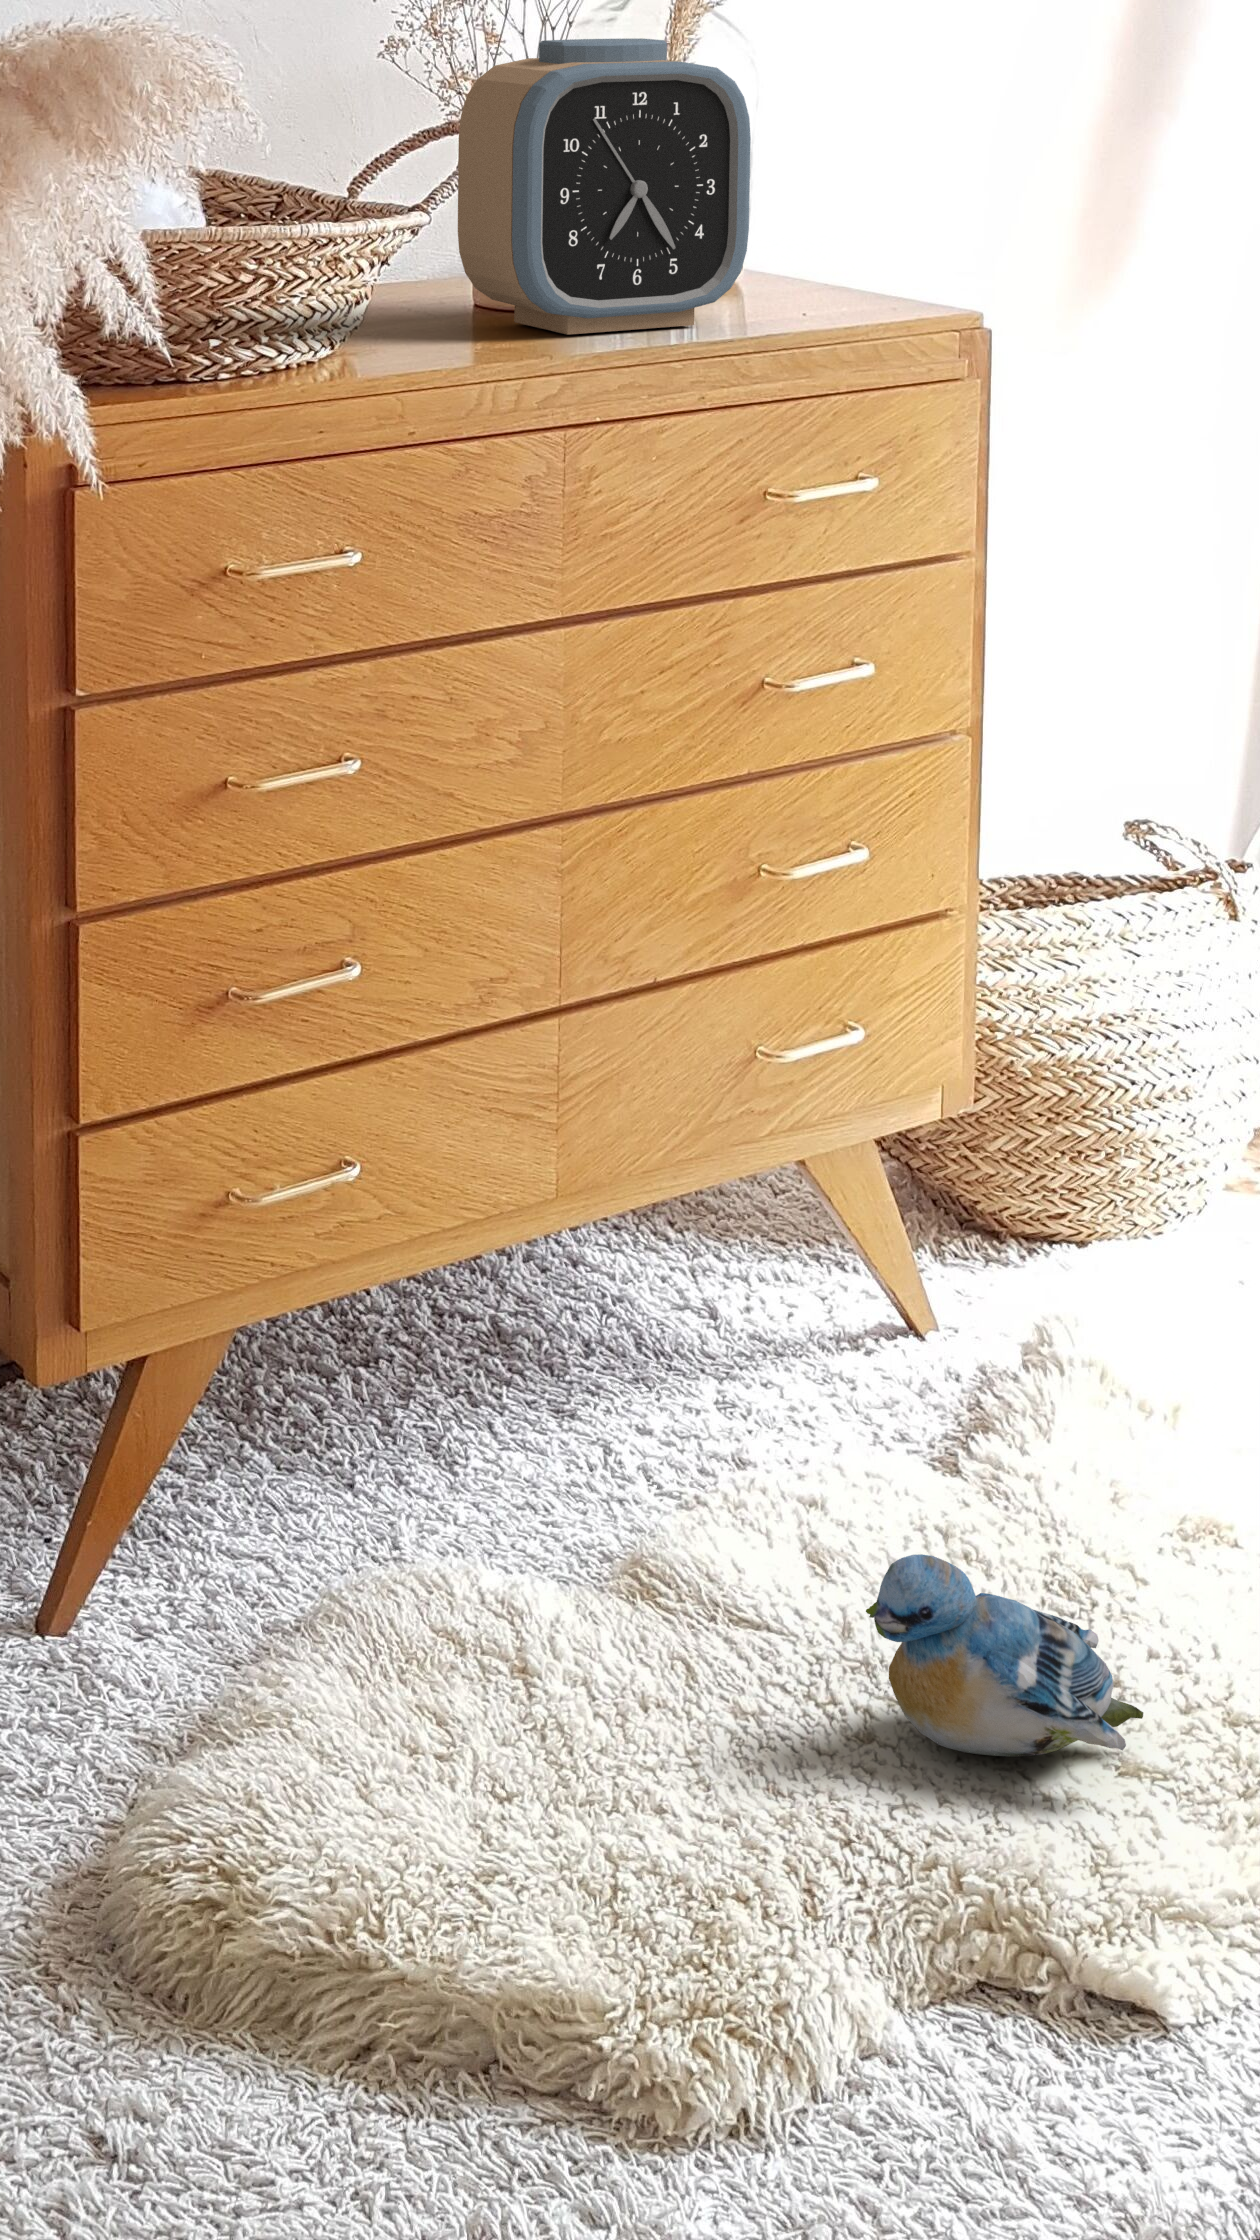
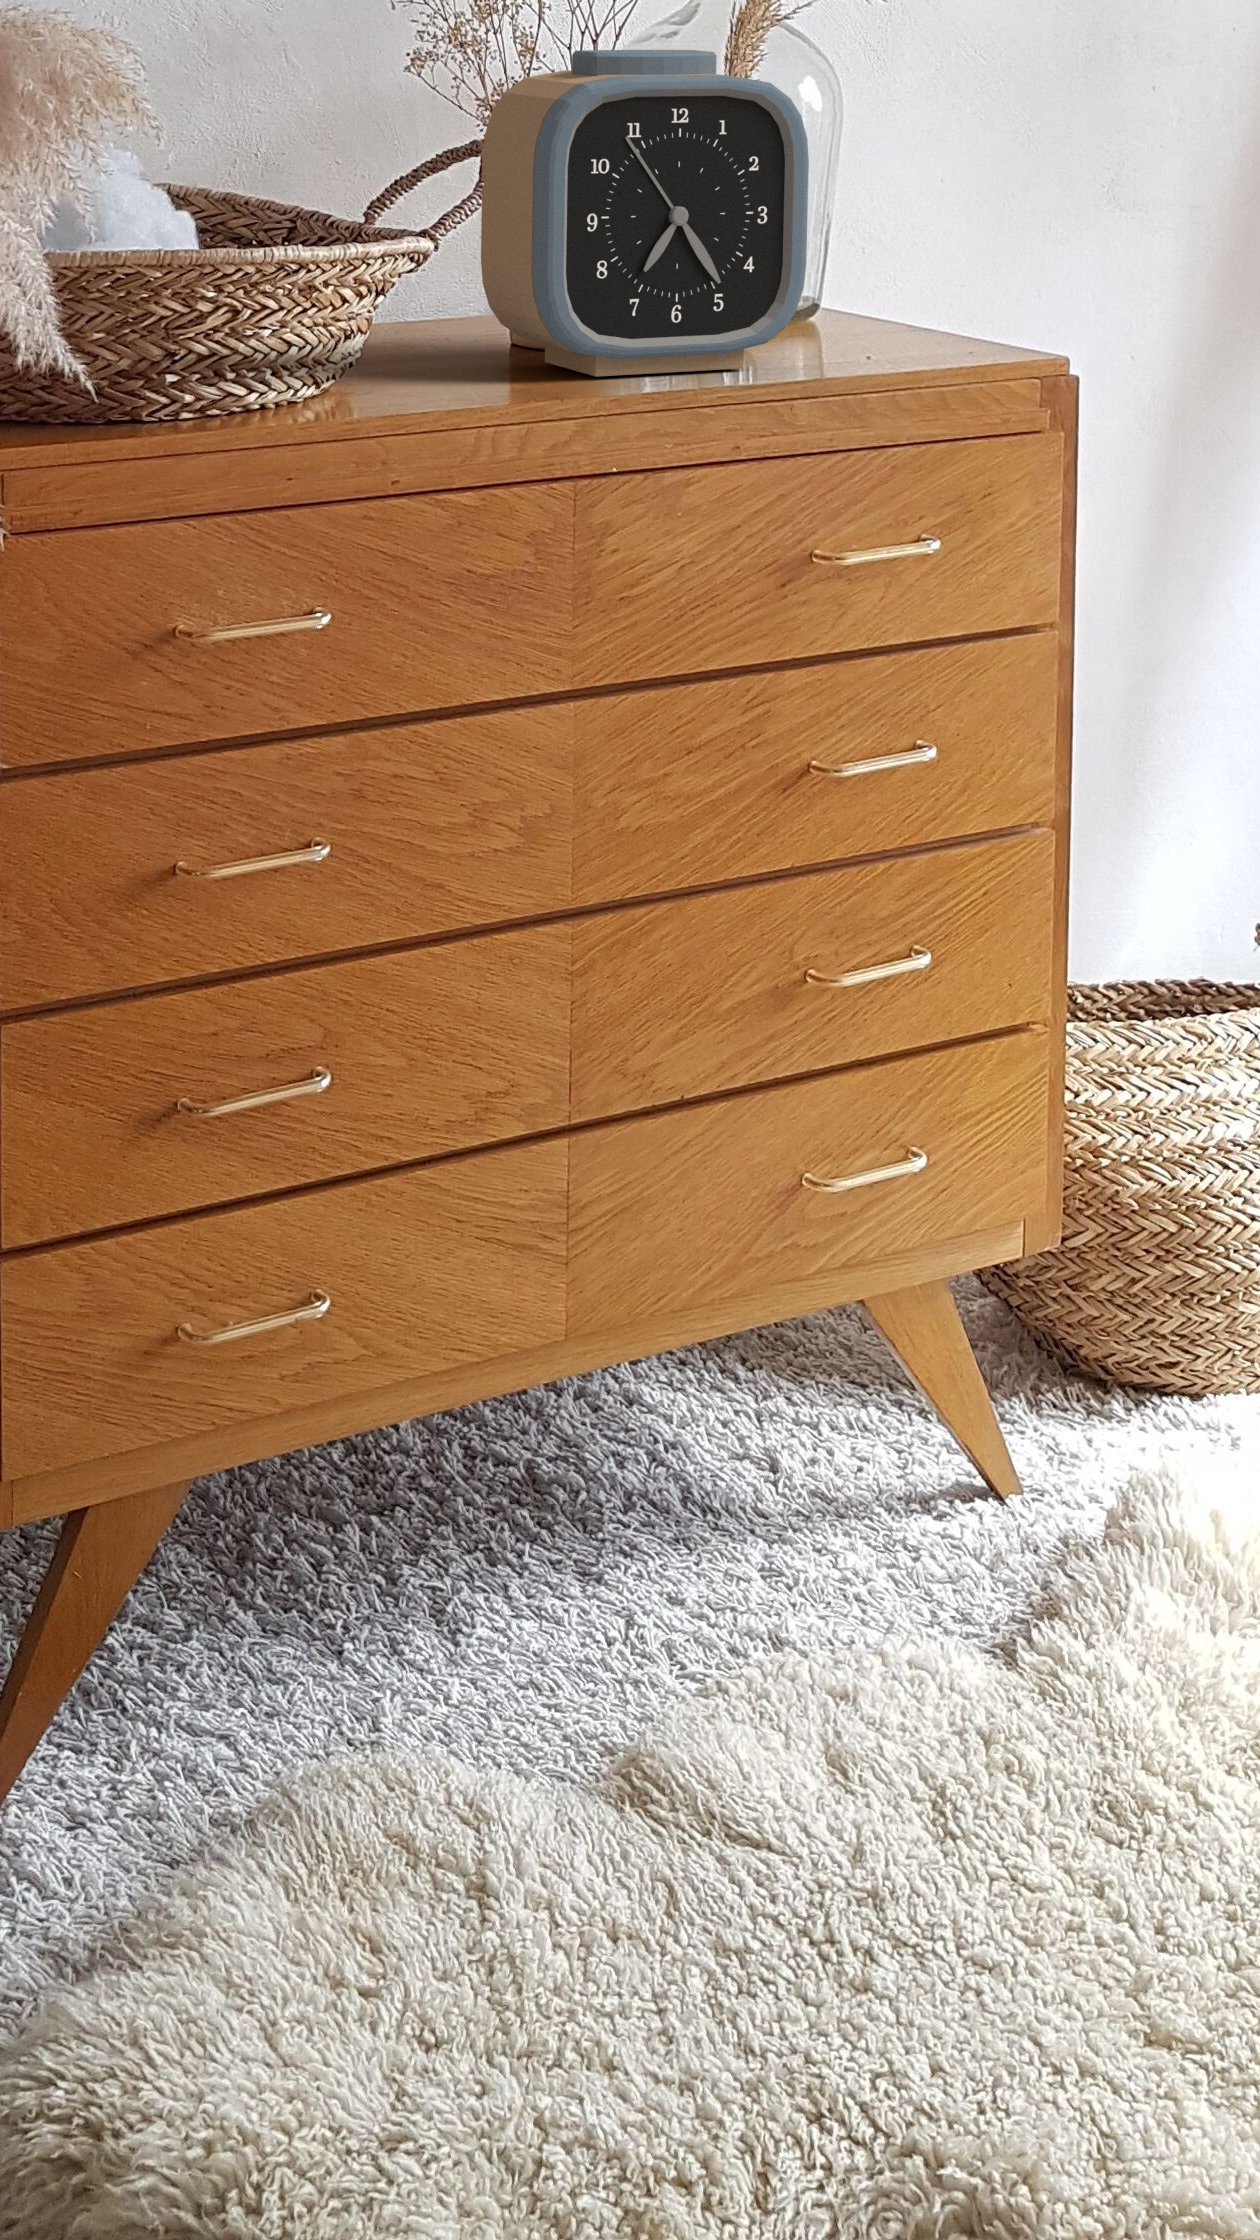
plush toy: present [866,1554,1143,1757] -> none [858,1779,1178,2020]

